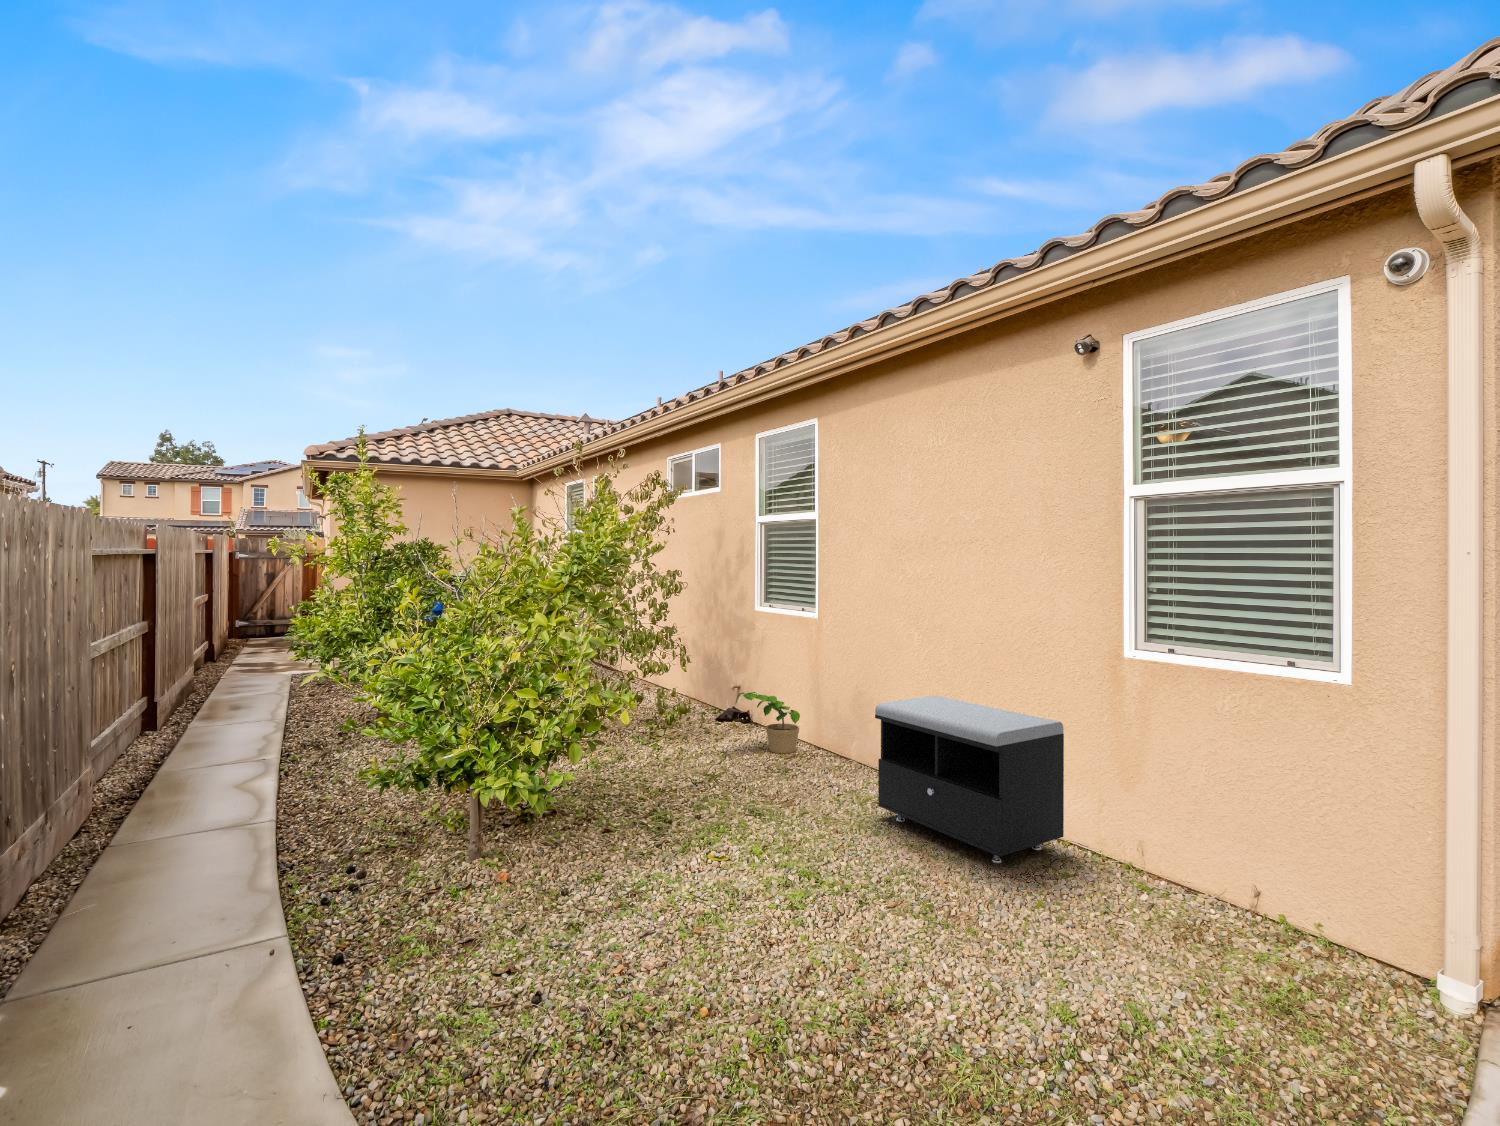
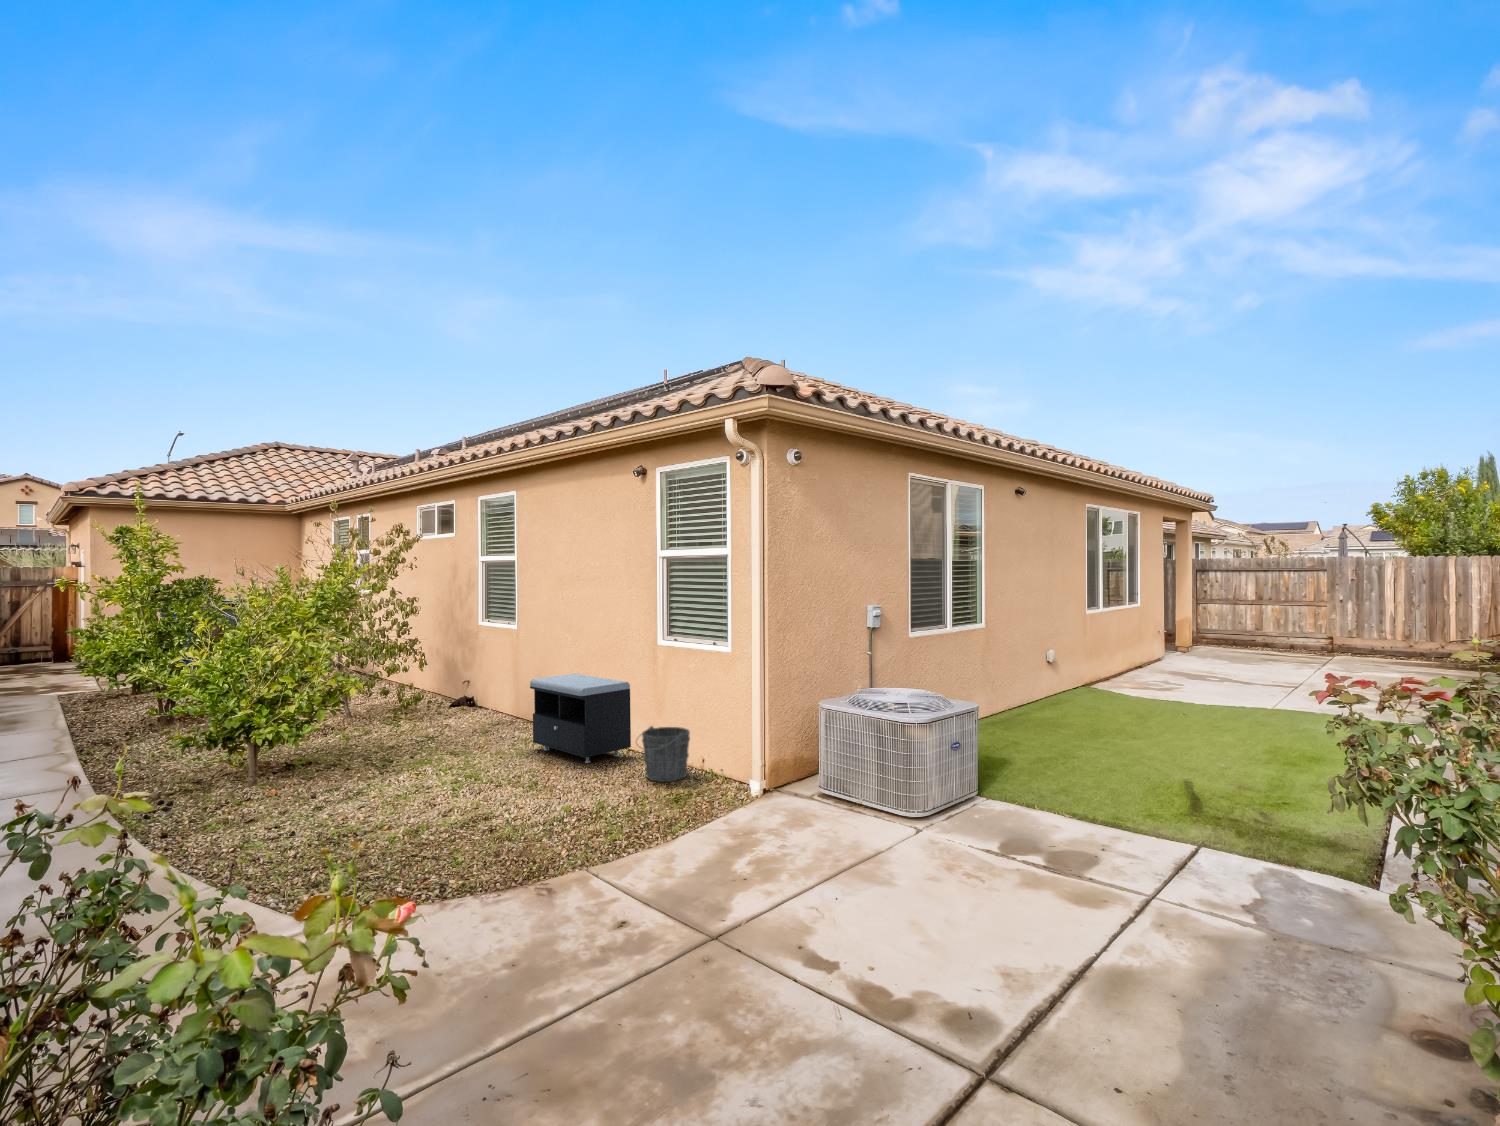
potted plant: present [736,692,800,754] -> none [456,681,505,723]
bucket: none [1129,817,1255,945] -> present [637,726,690,782]

